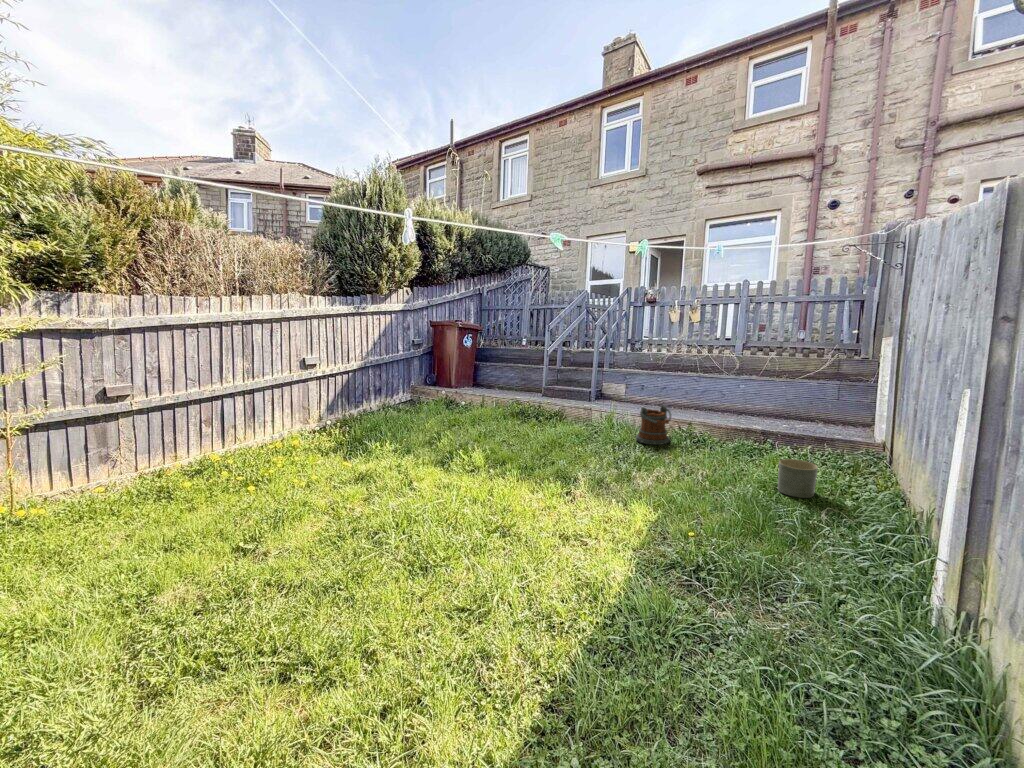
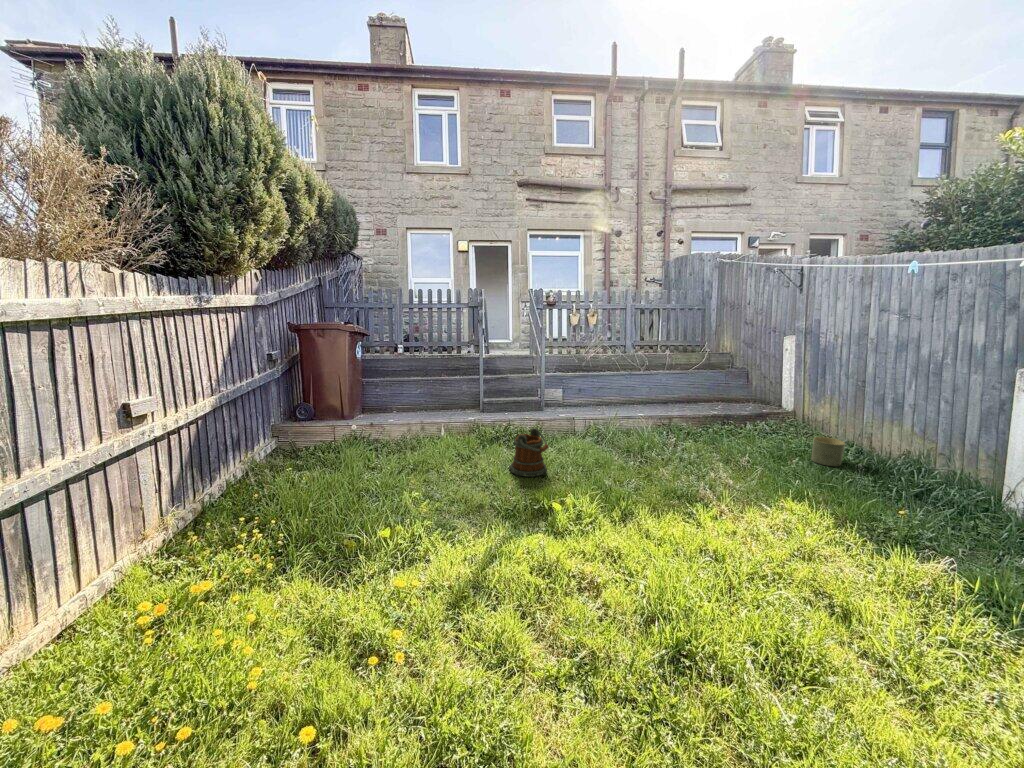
bucket: present [636,406,671,445] -> present [509,428,549,477]

